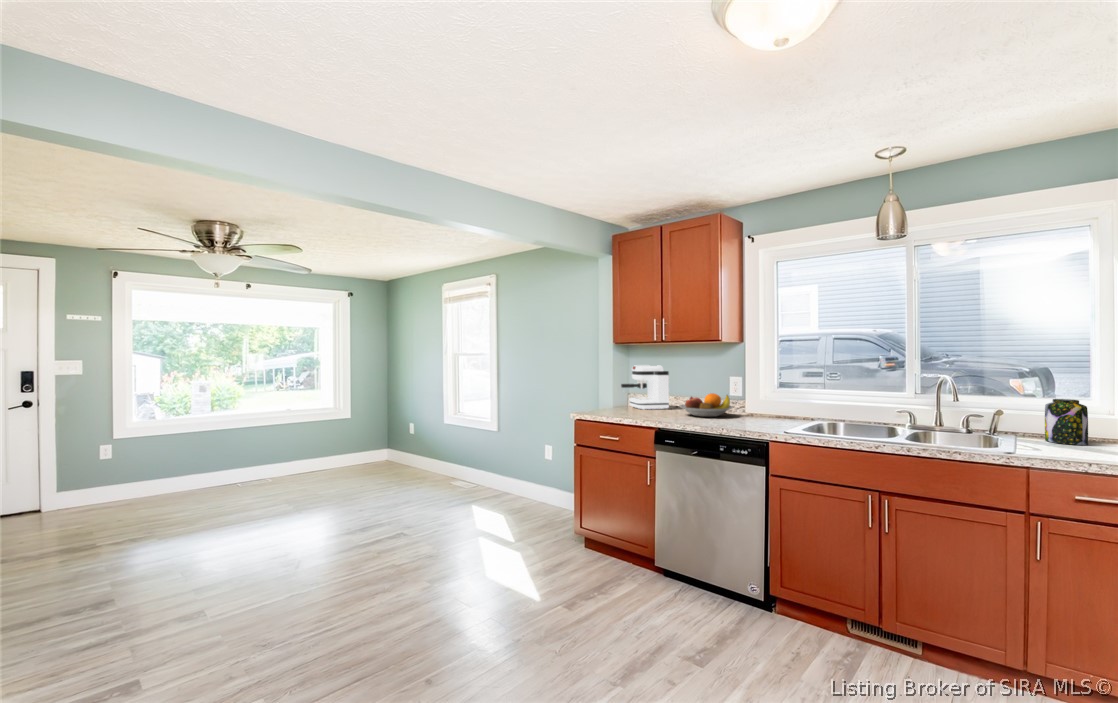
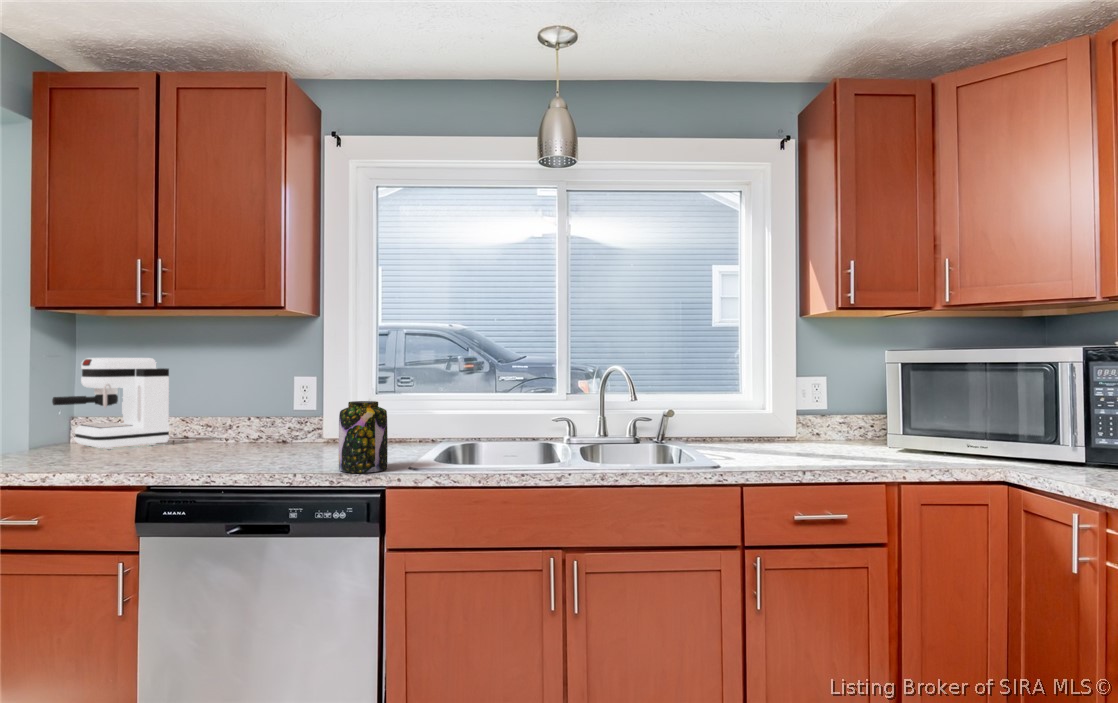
fruit bowl: present [680,393,733,417] -> none [193,407,303,453]
jar: present [1045,399,1088,445] -> present [339,401,388,473]

